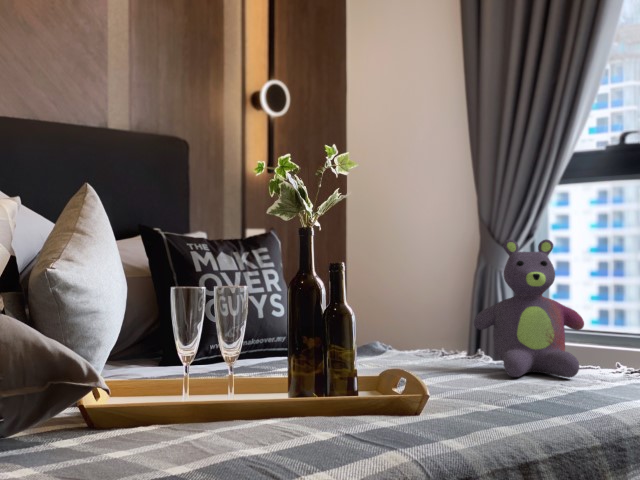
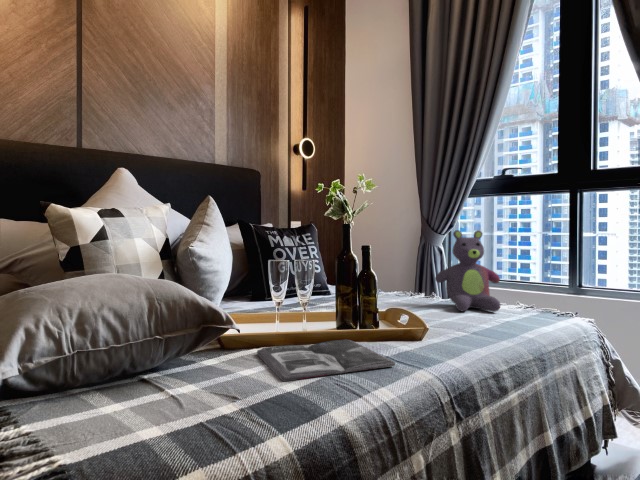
magazine: none [143,413,354,465] -> present [257,339,395,381]

